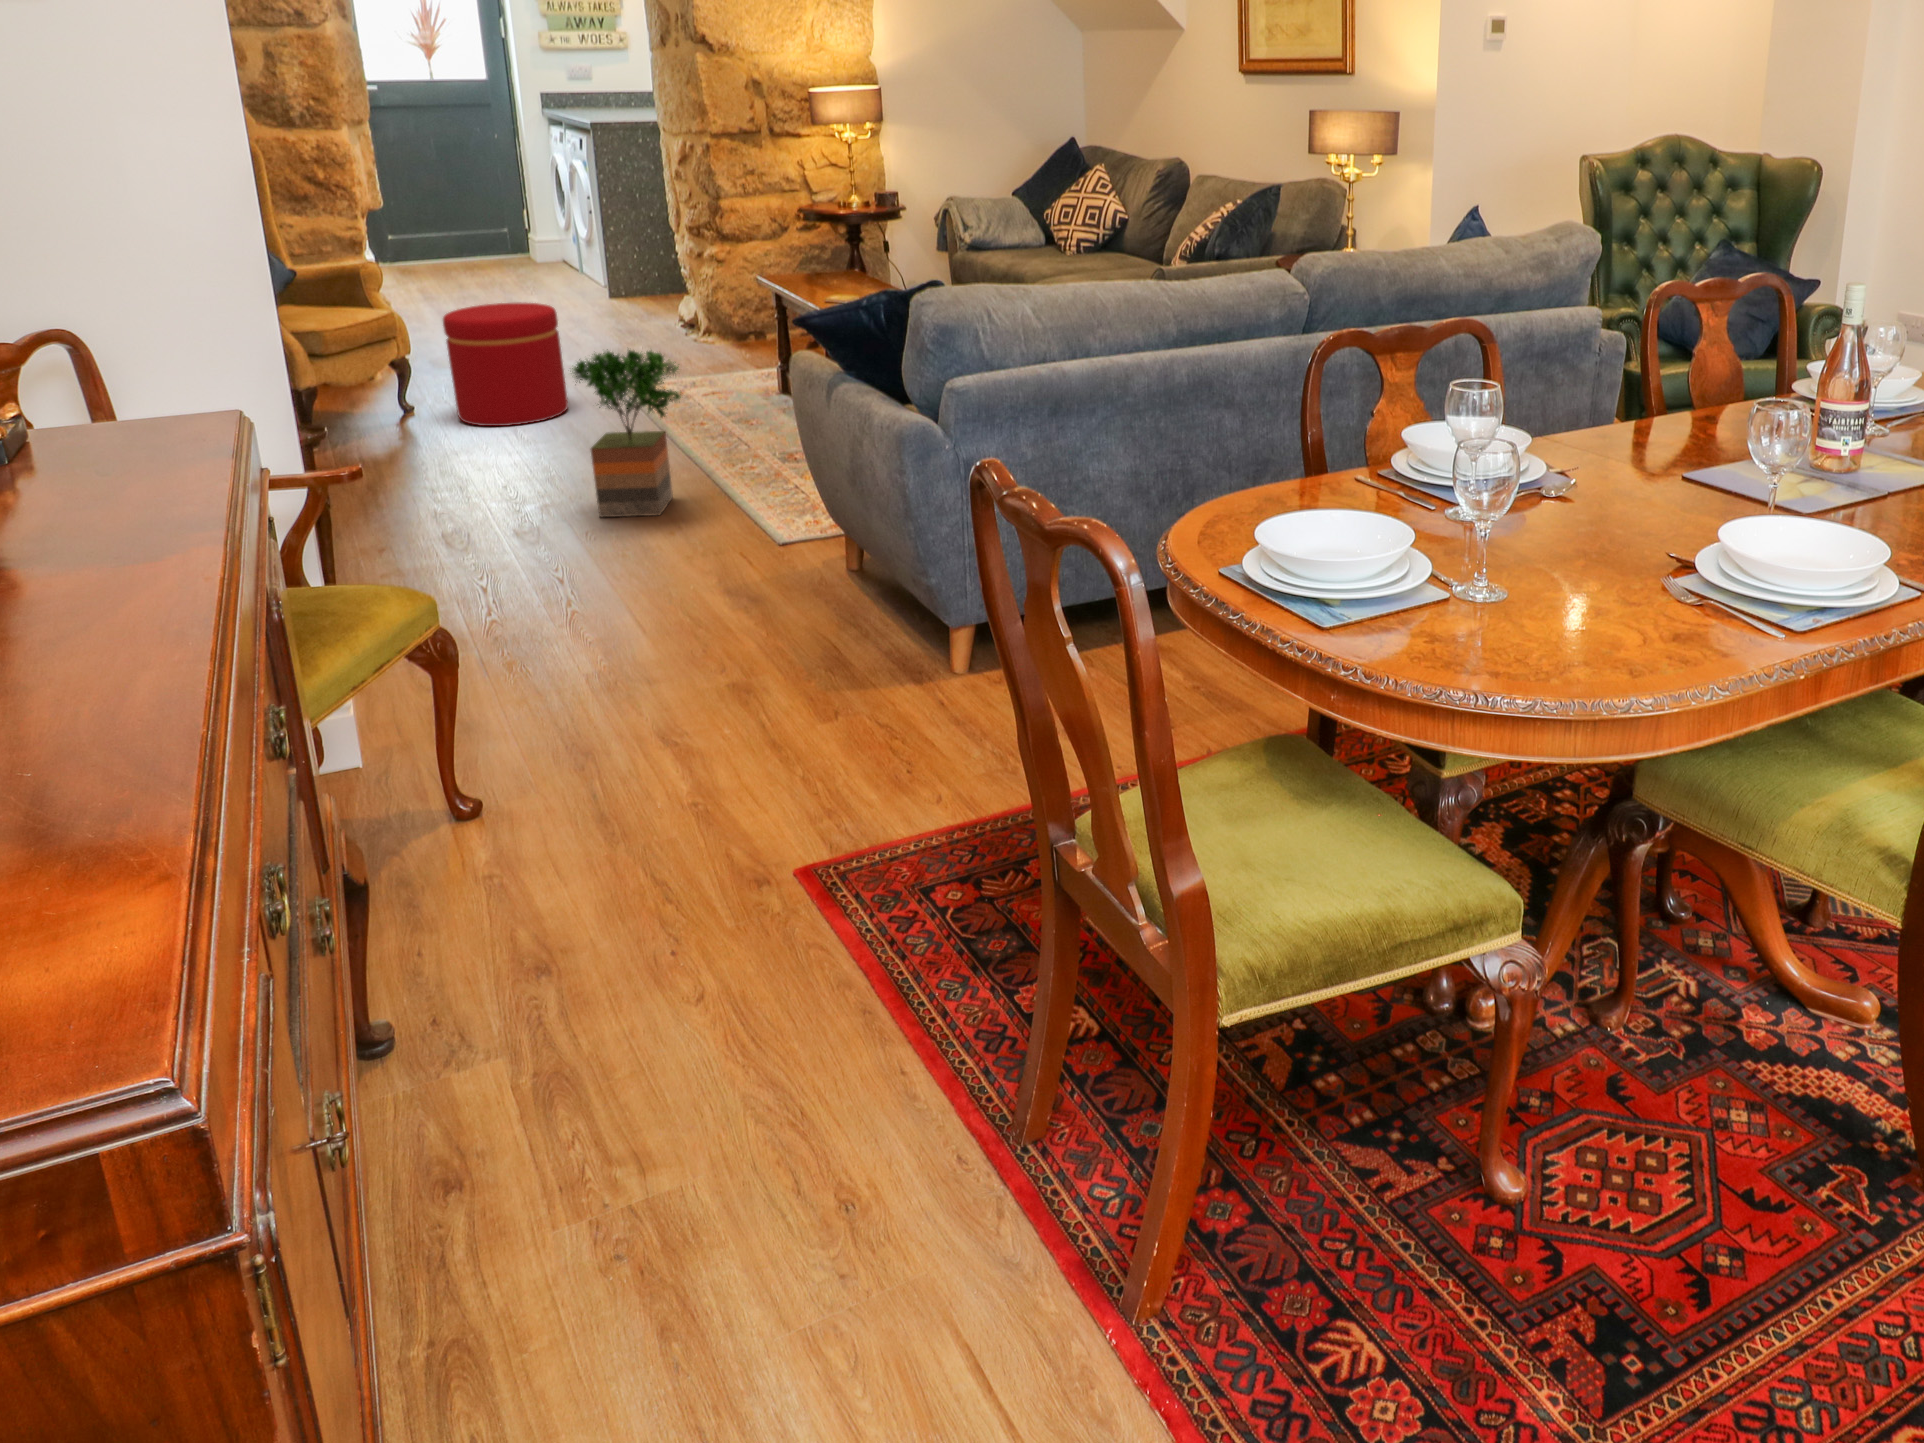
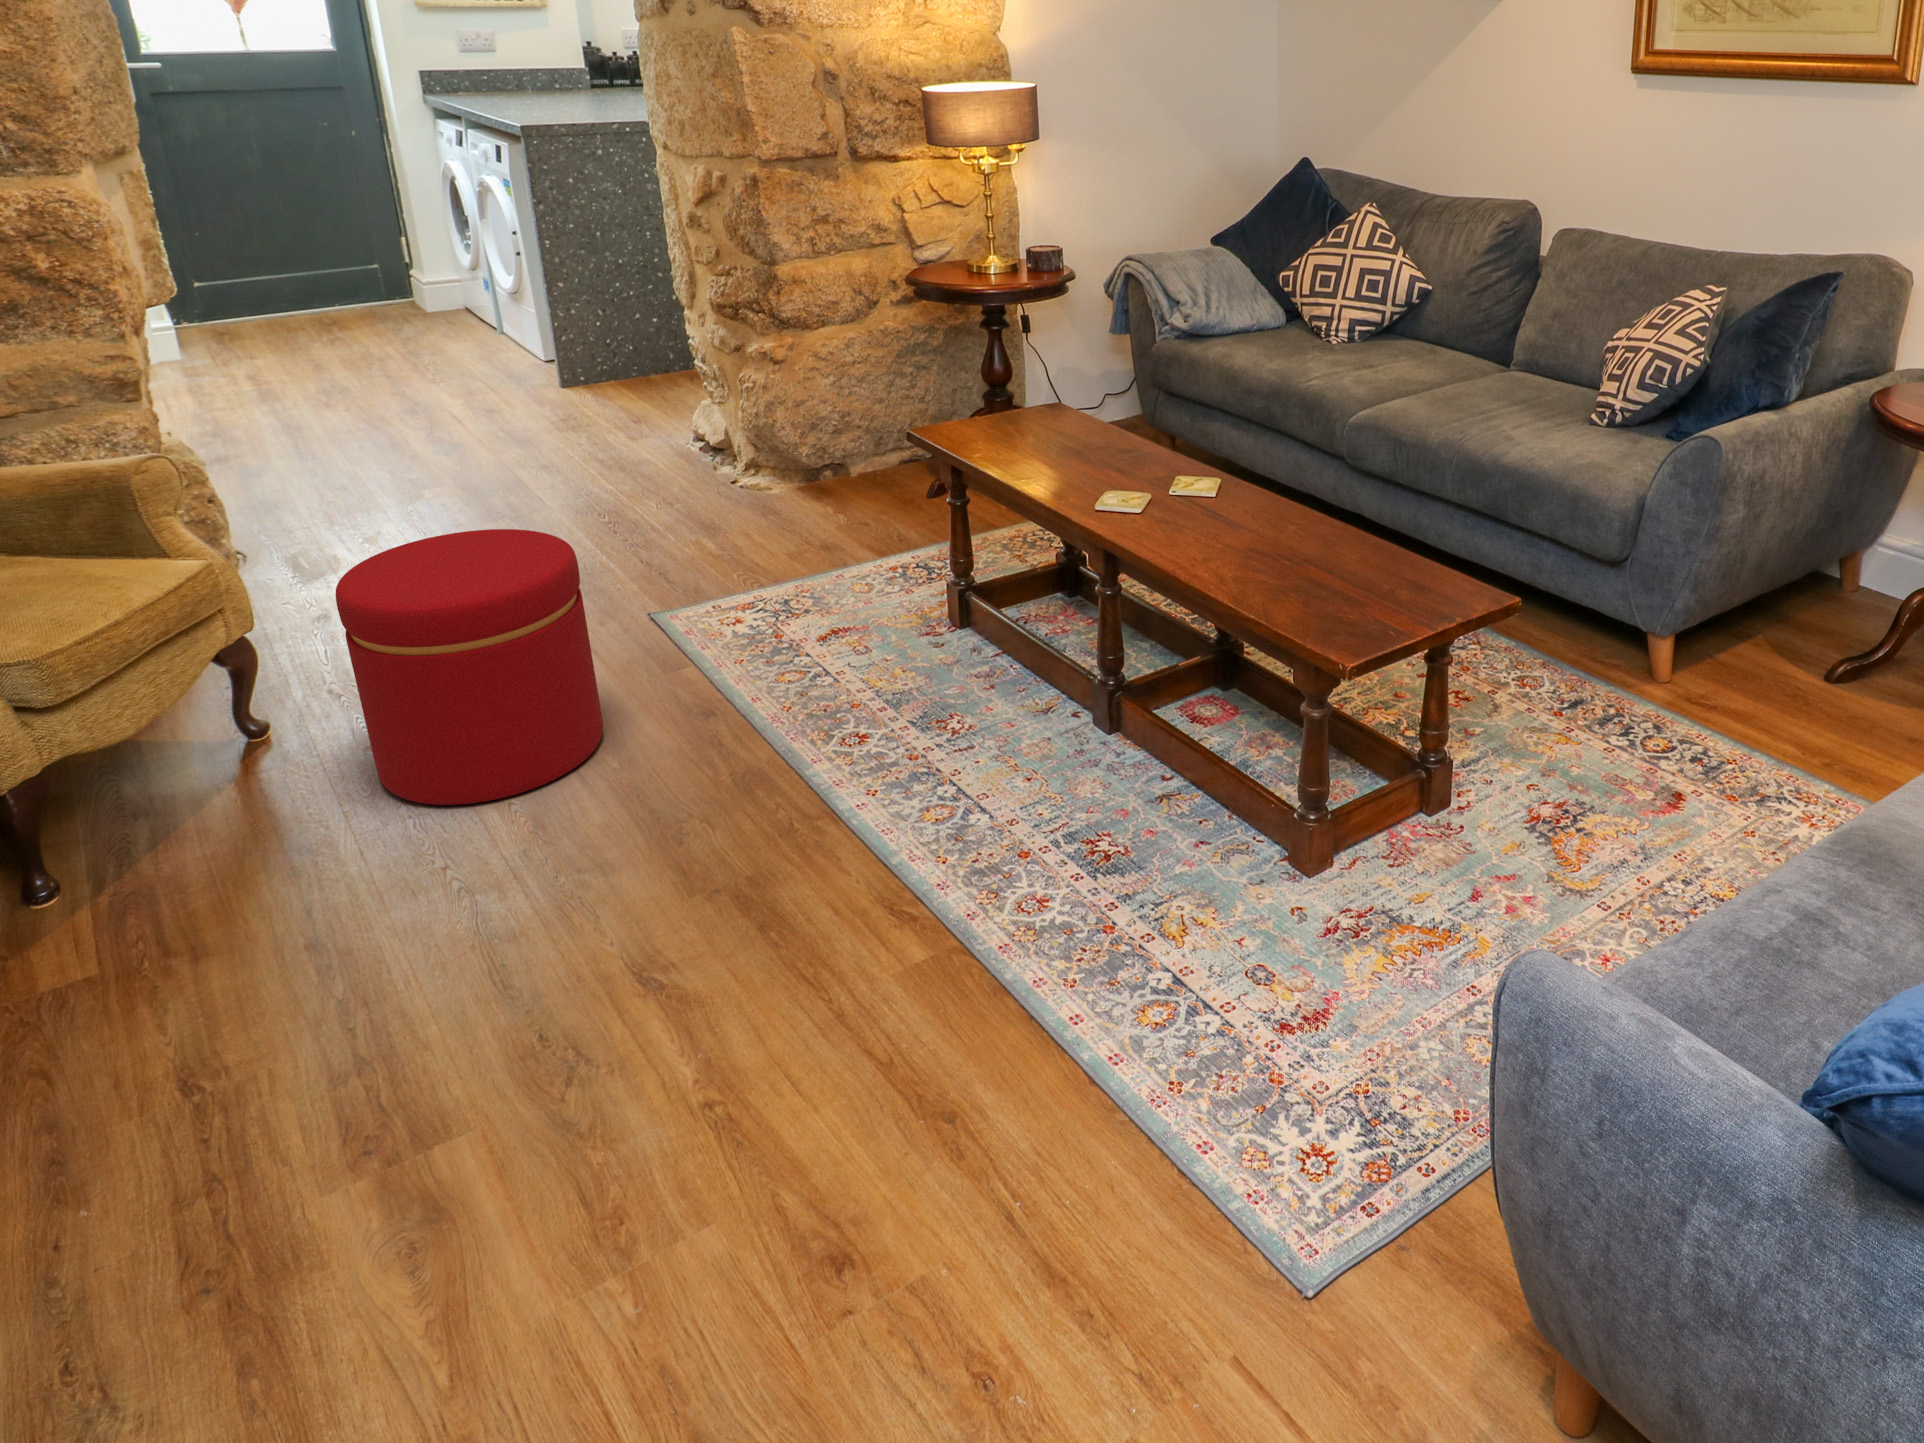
potted tree: present [572,350,681,517] -> none [763,815,1069,1266]

